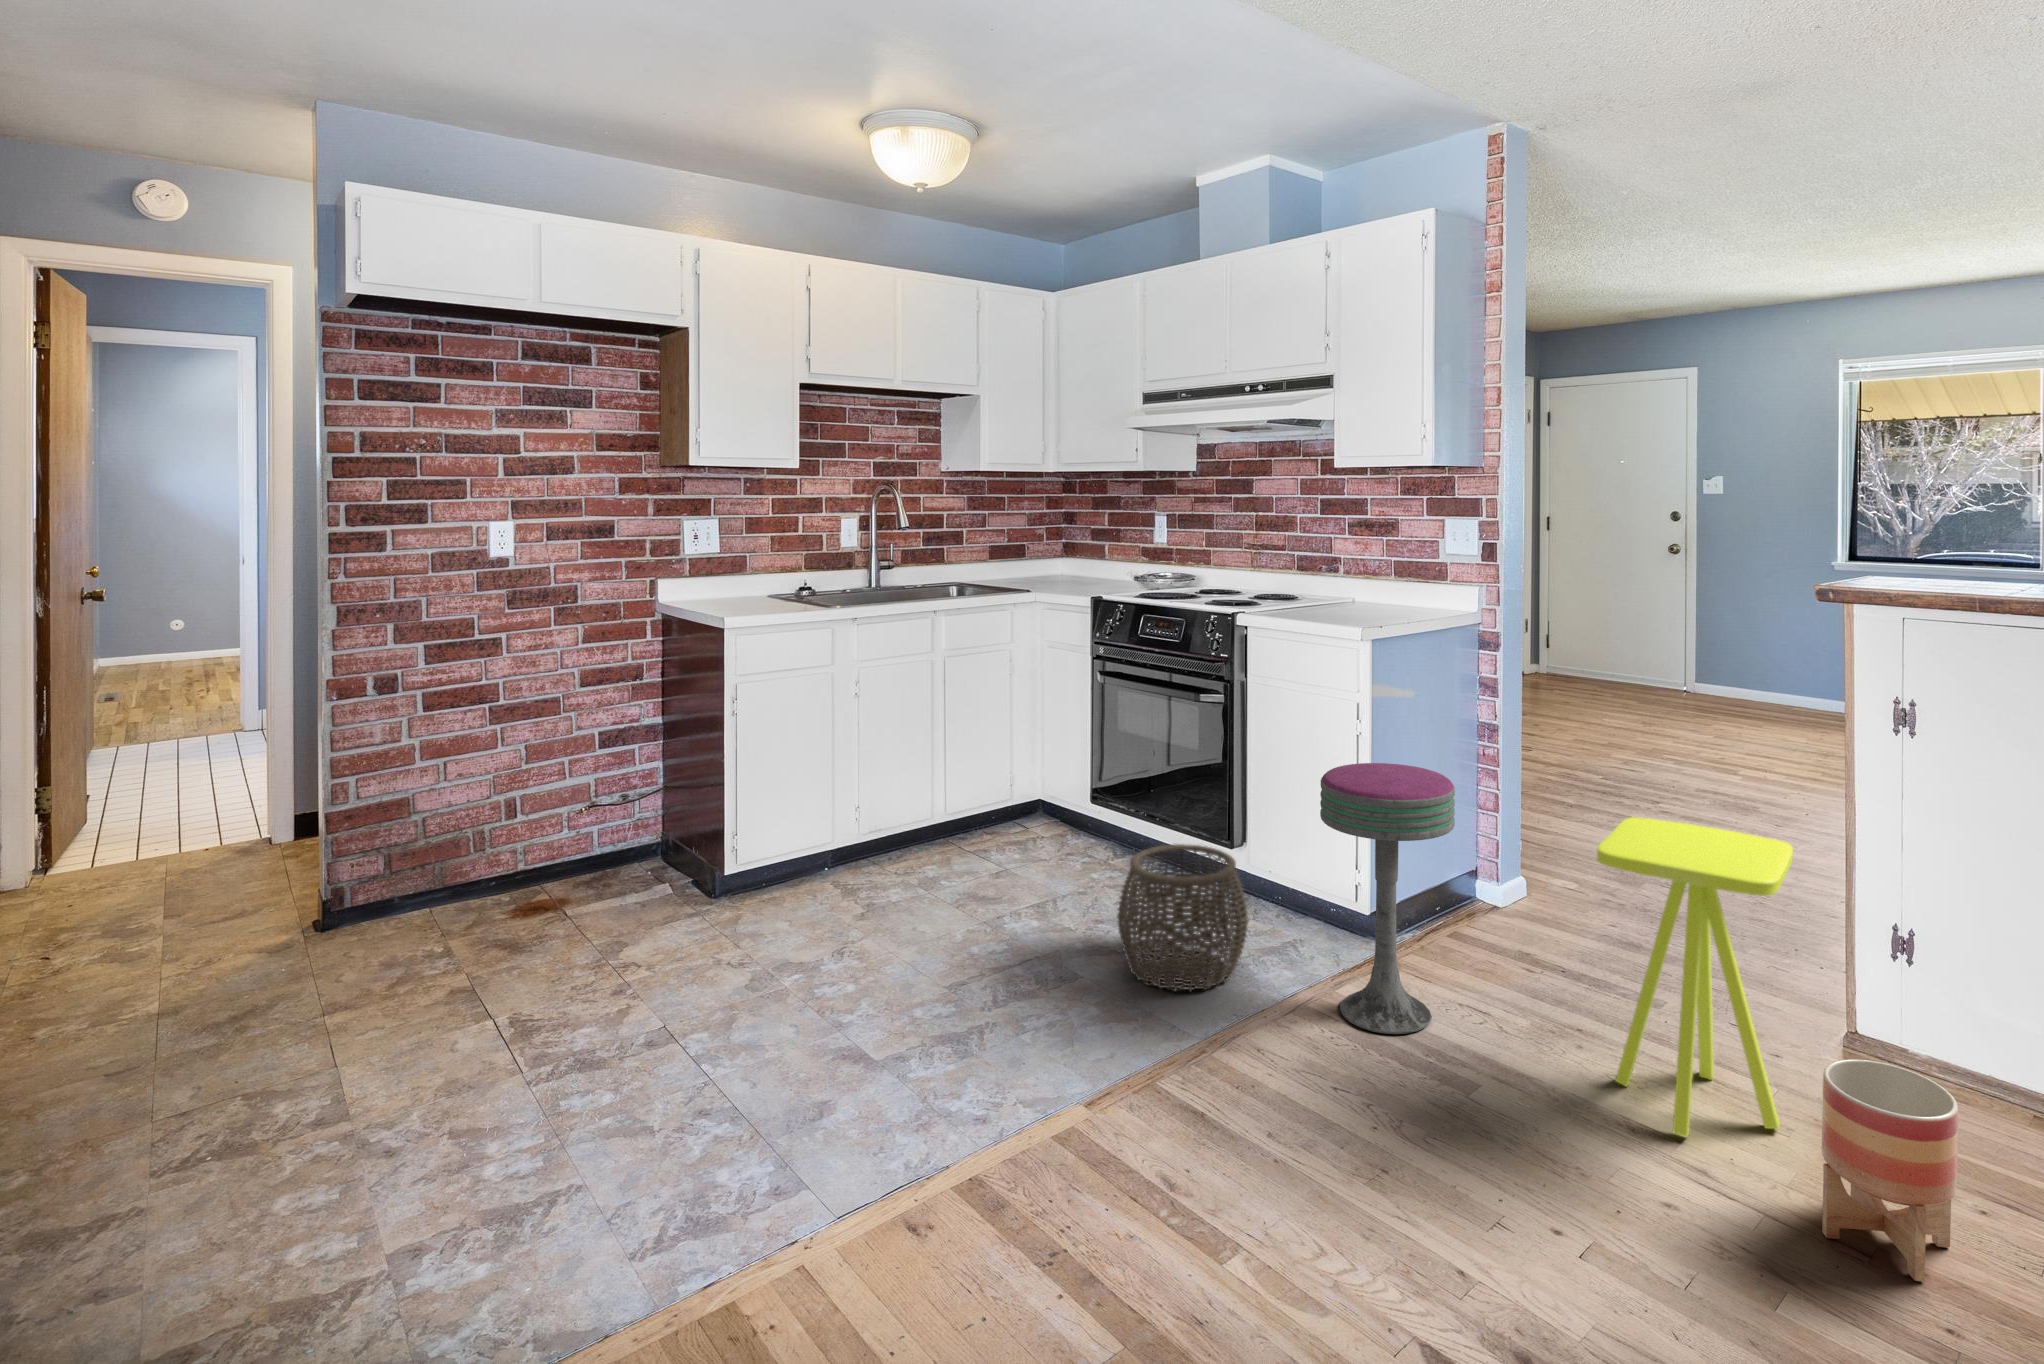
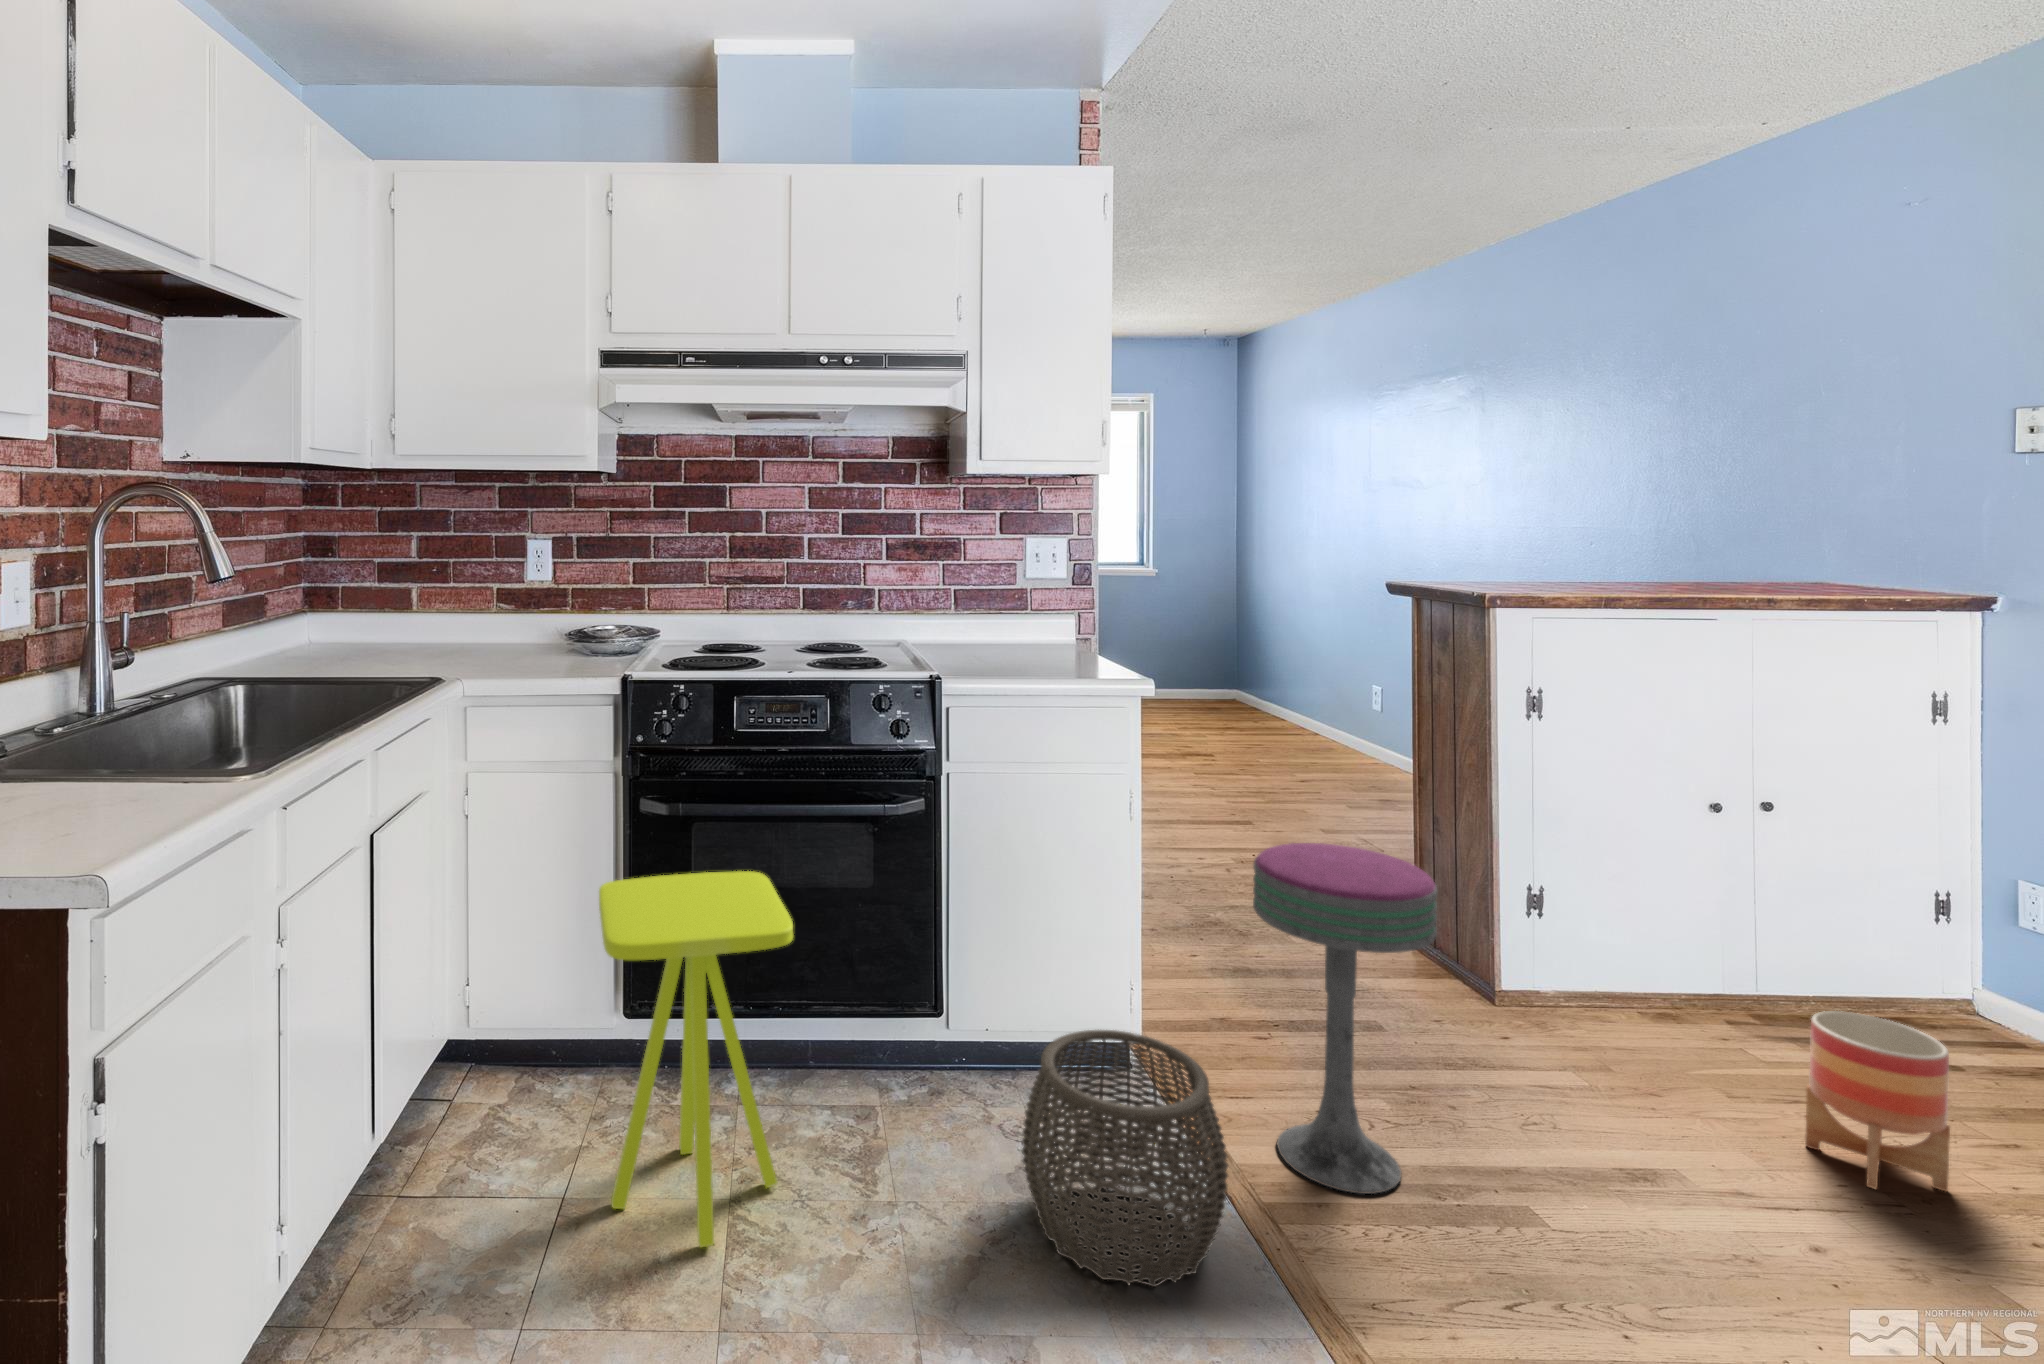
side table: present [1597,817,1793,1137] -> present [599,871,793,1247]

